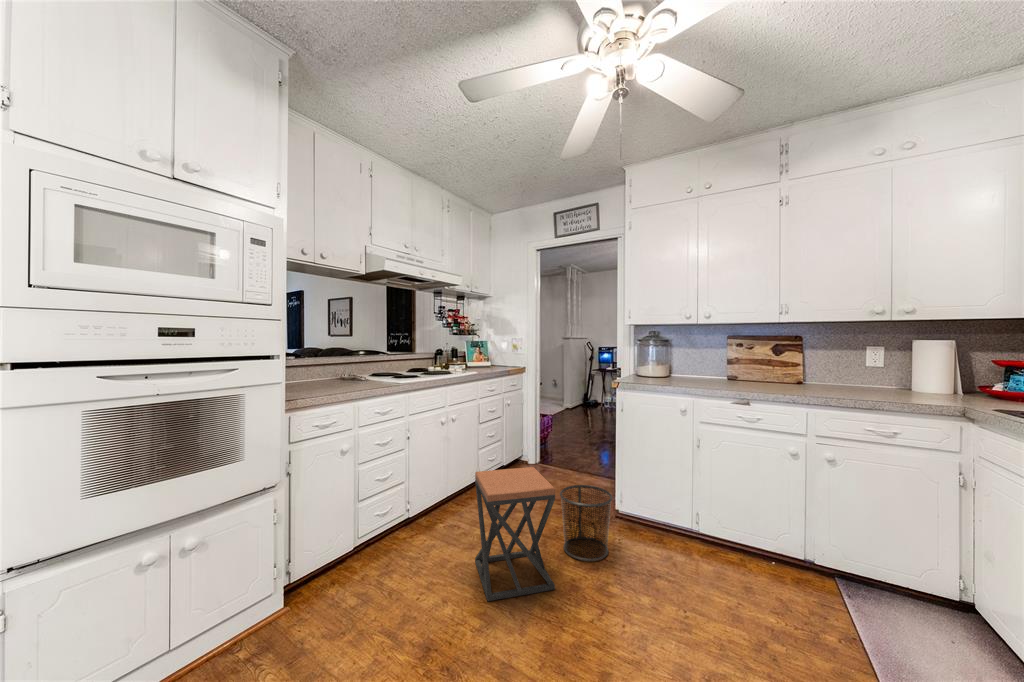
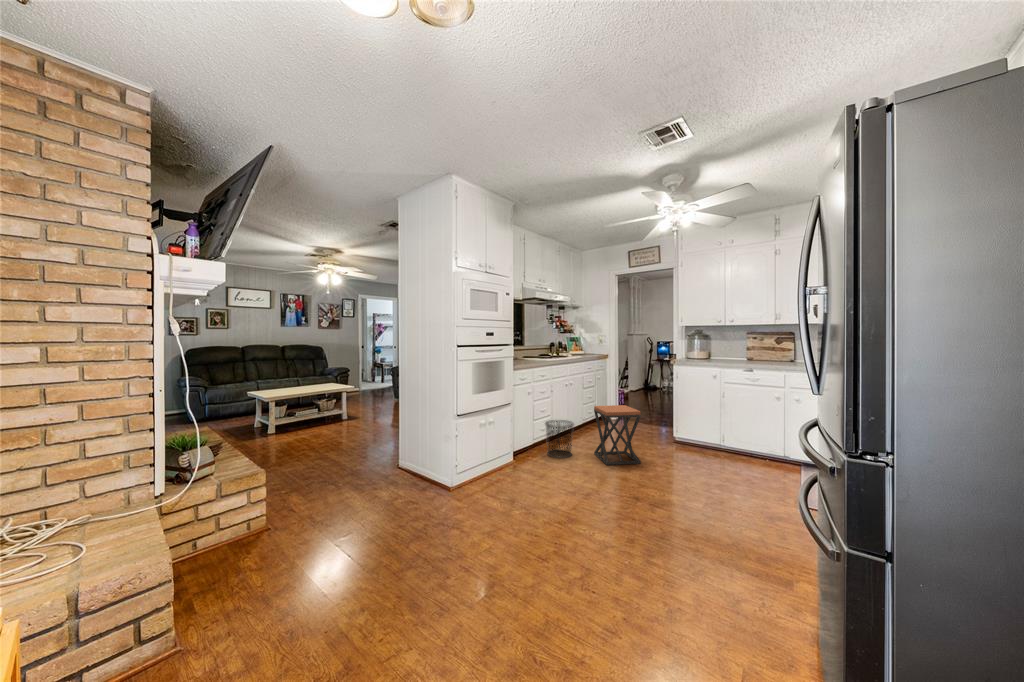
trash can: present [560,485,612,561] -> present [545,420,574,458]

